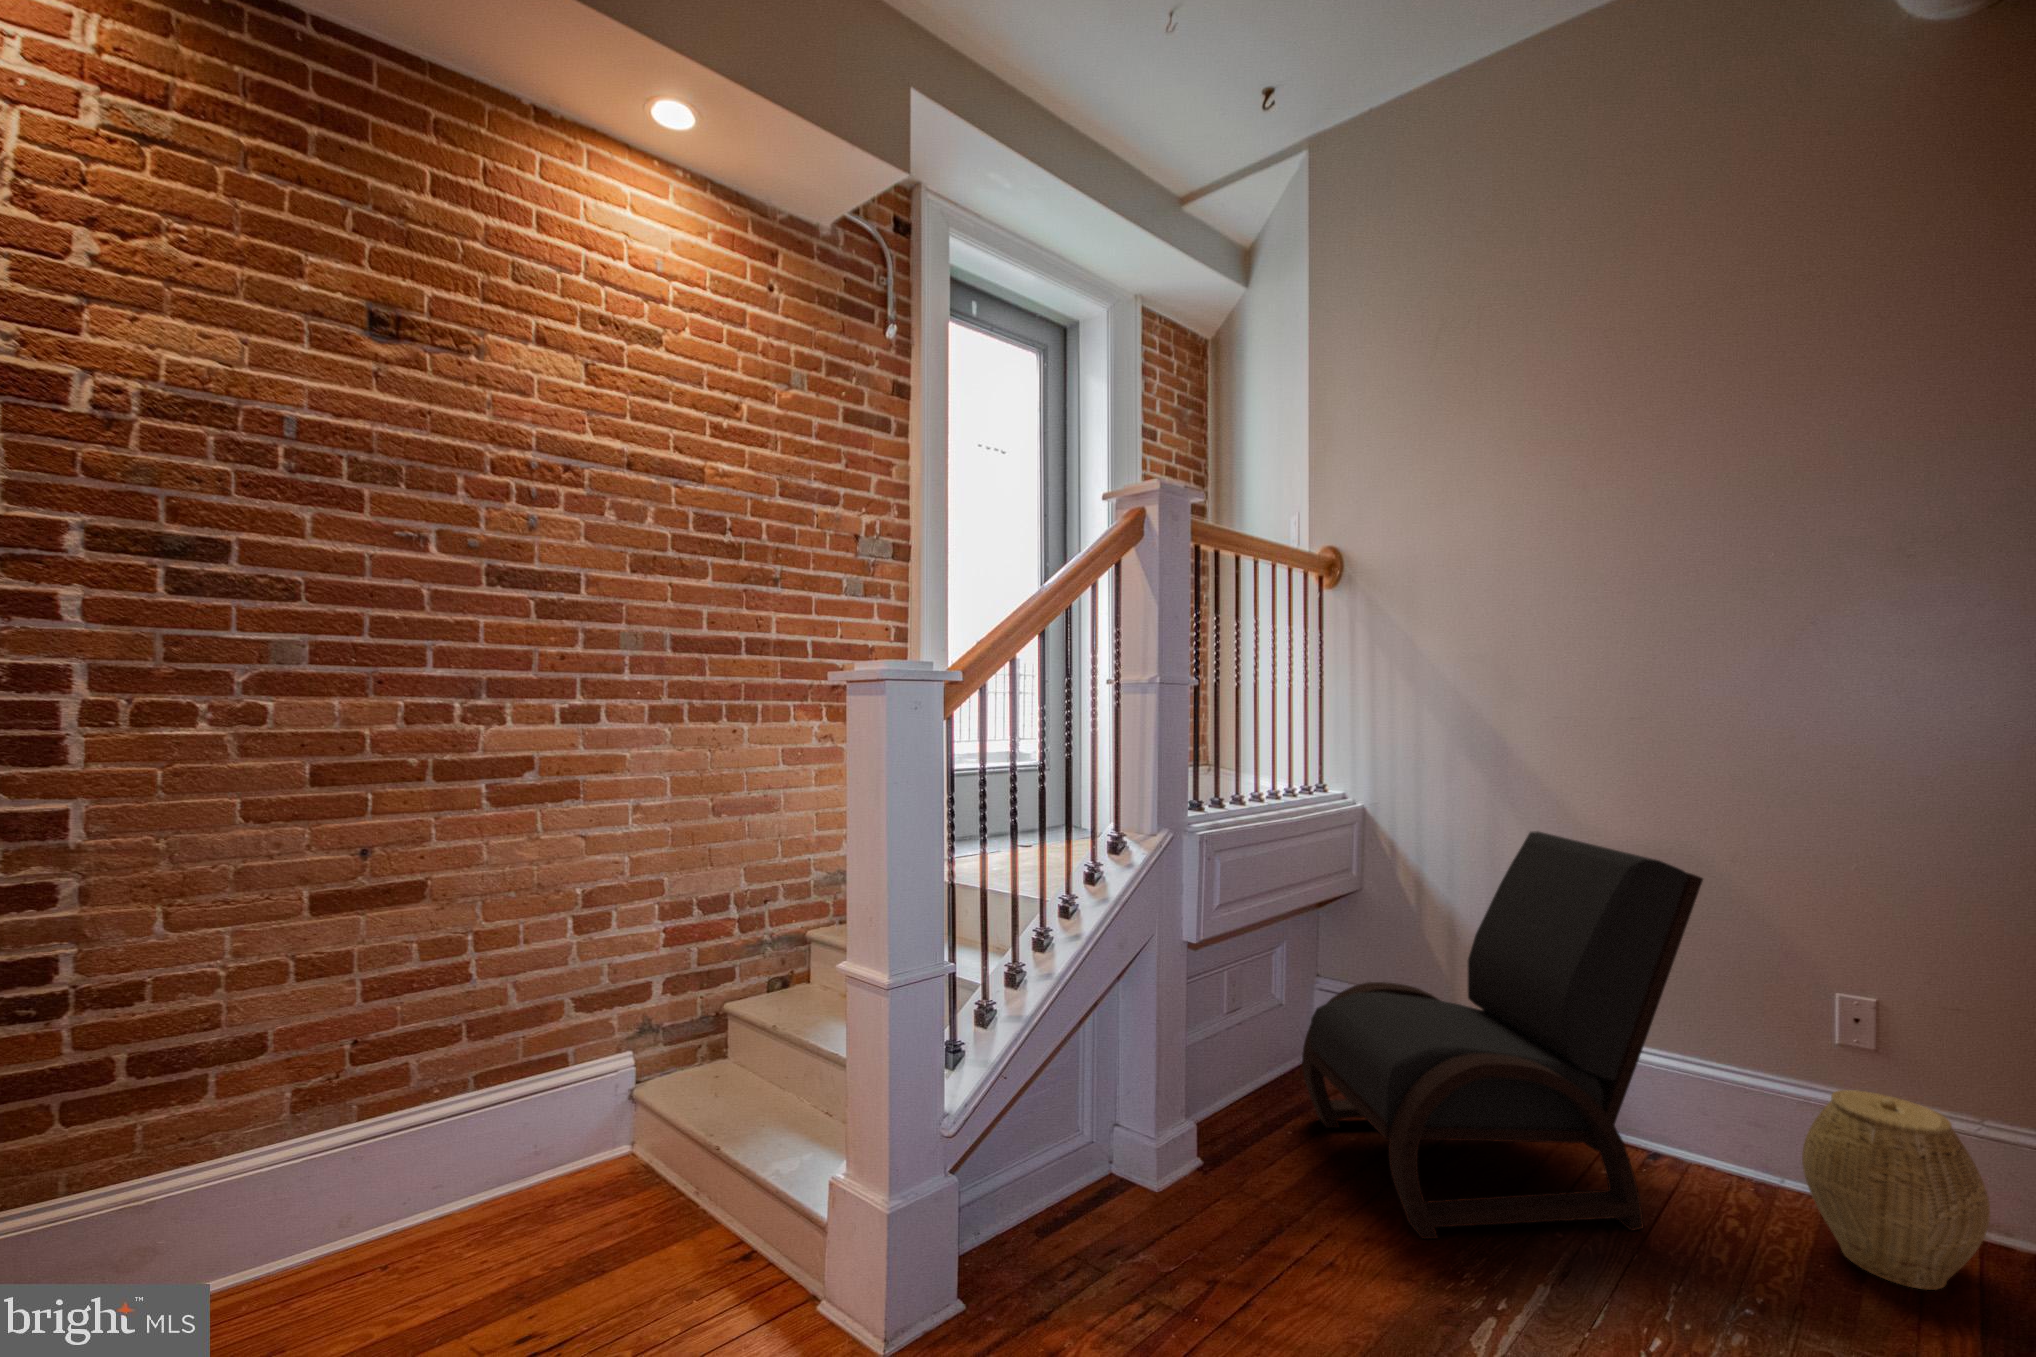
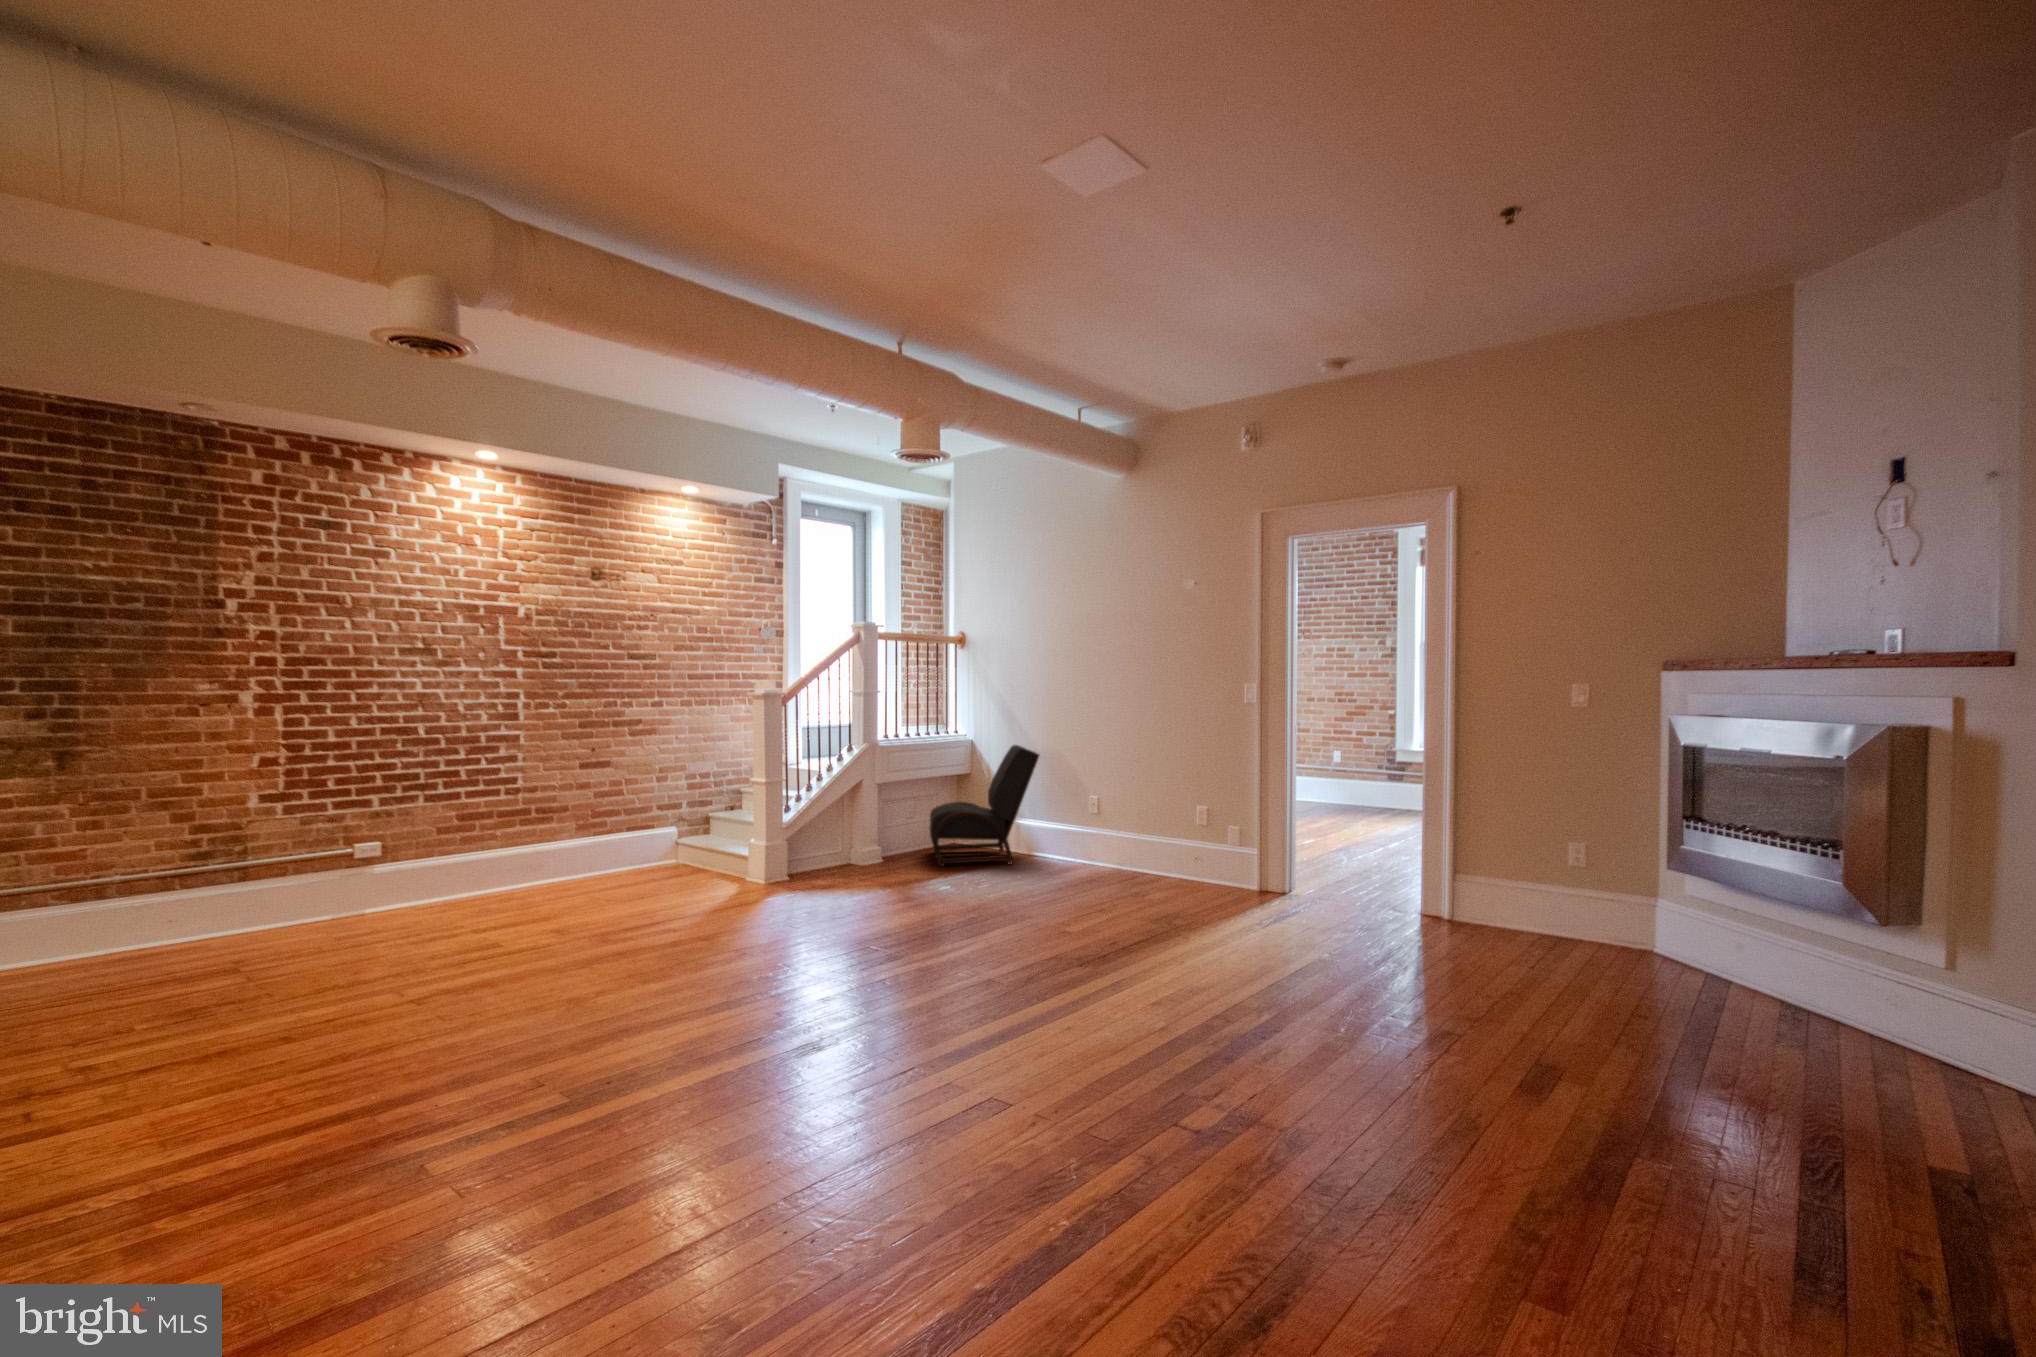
woven basket: present [1802,1090,1990,1290] -> none [1057,818,1097,869]

